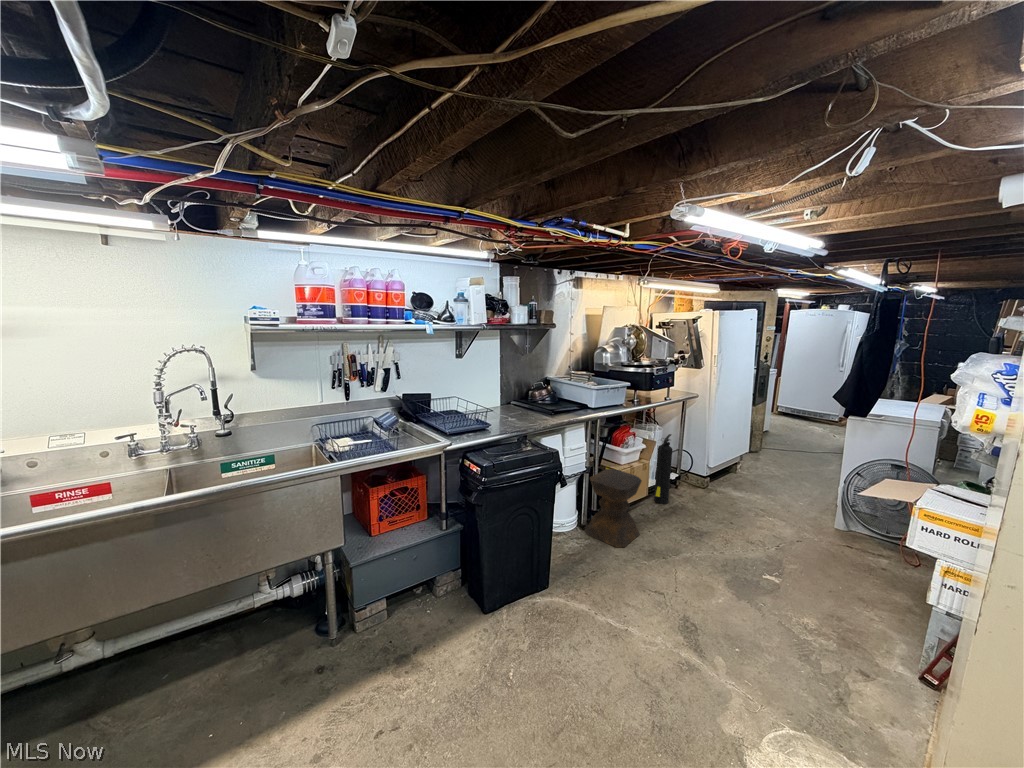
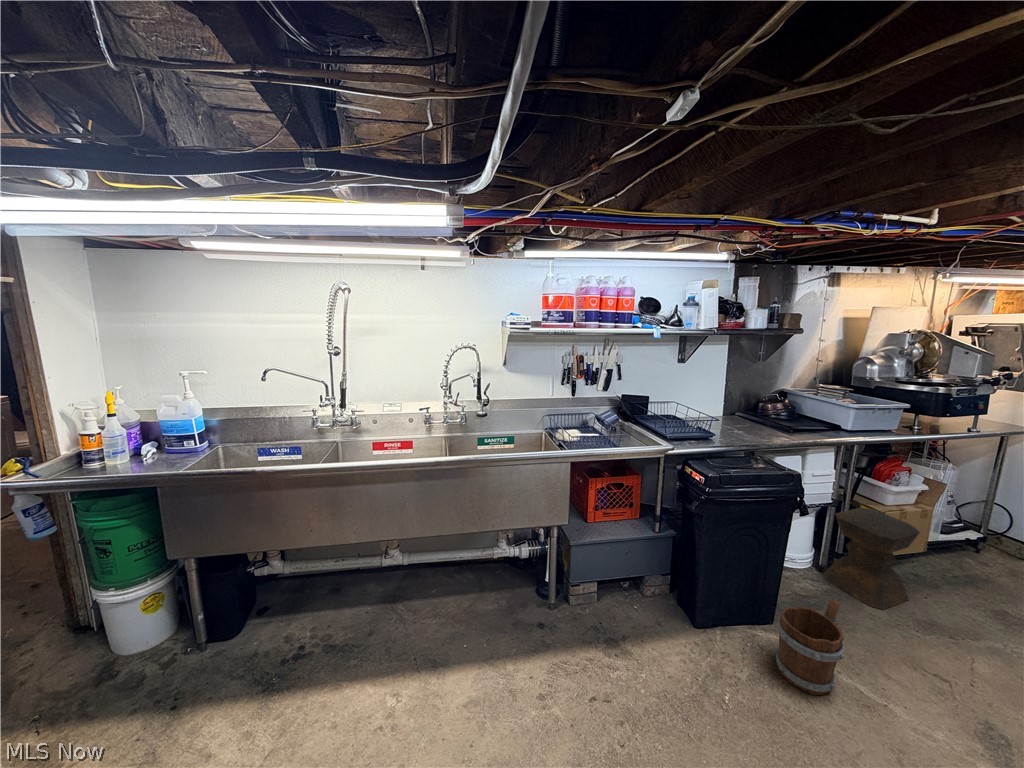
fire extinguisher: present [654,434,672,504] -> none [935,479,977,571]
bucket: none [549,552,596,639] -> present [776,599,845,695]

